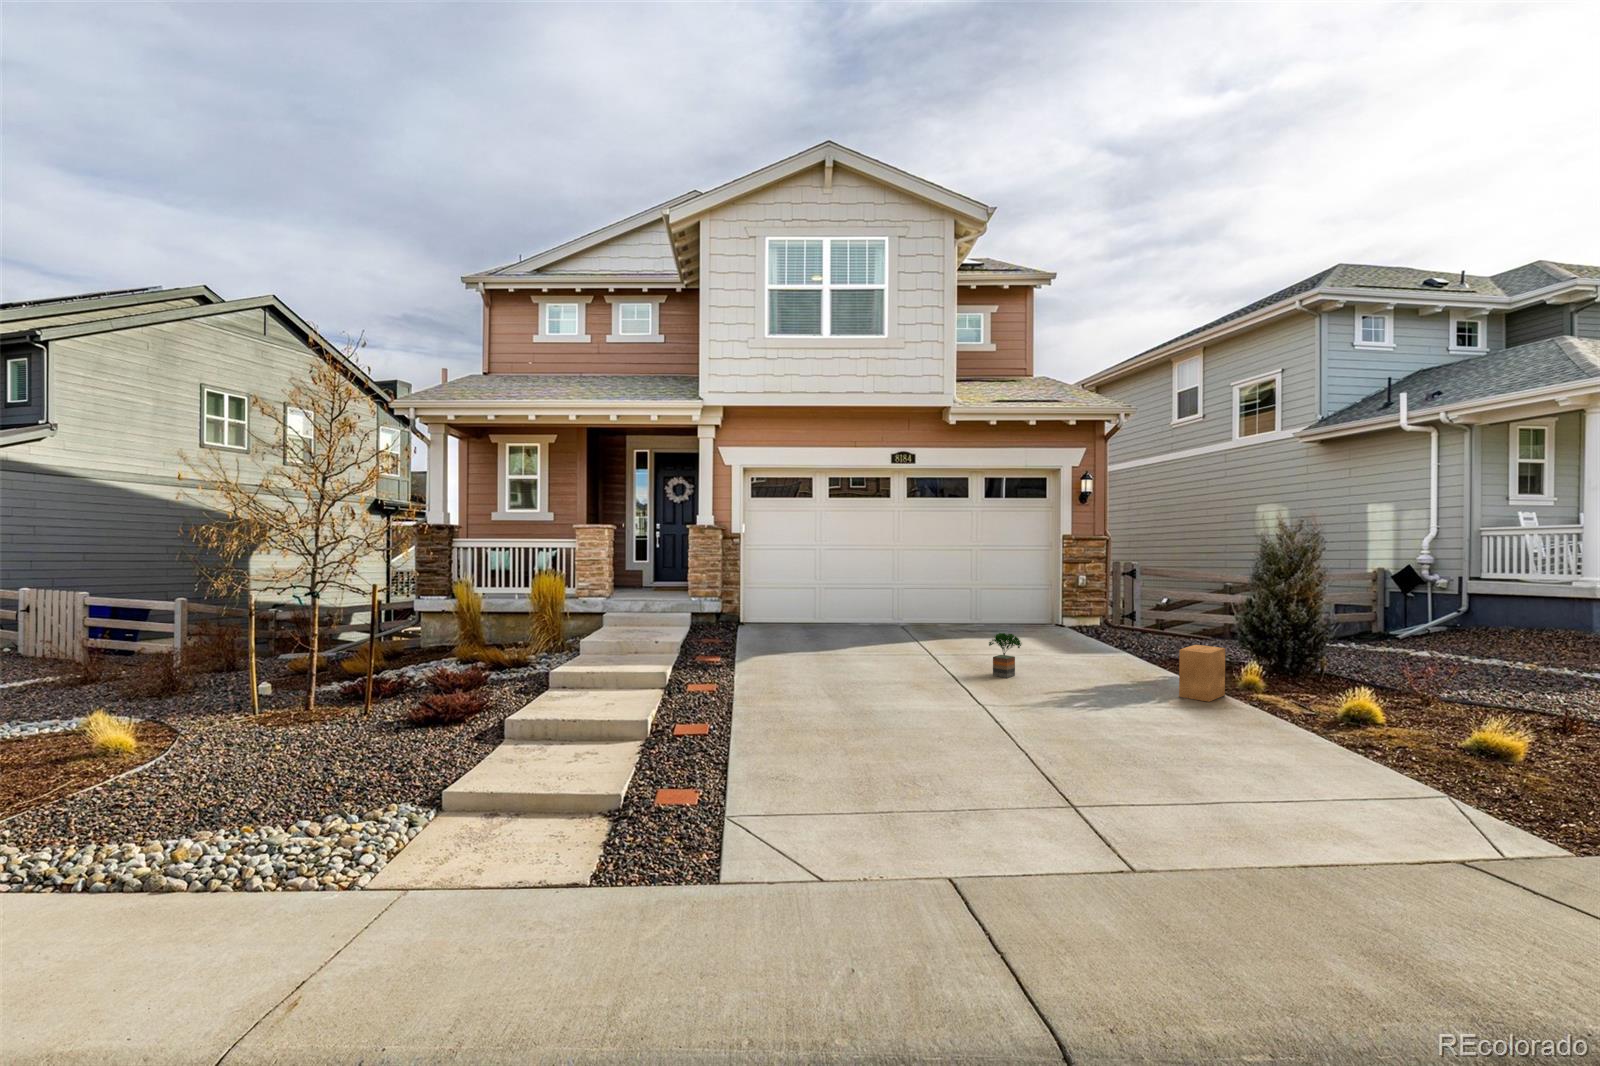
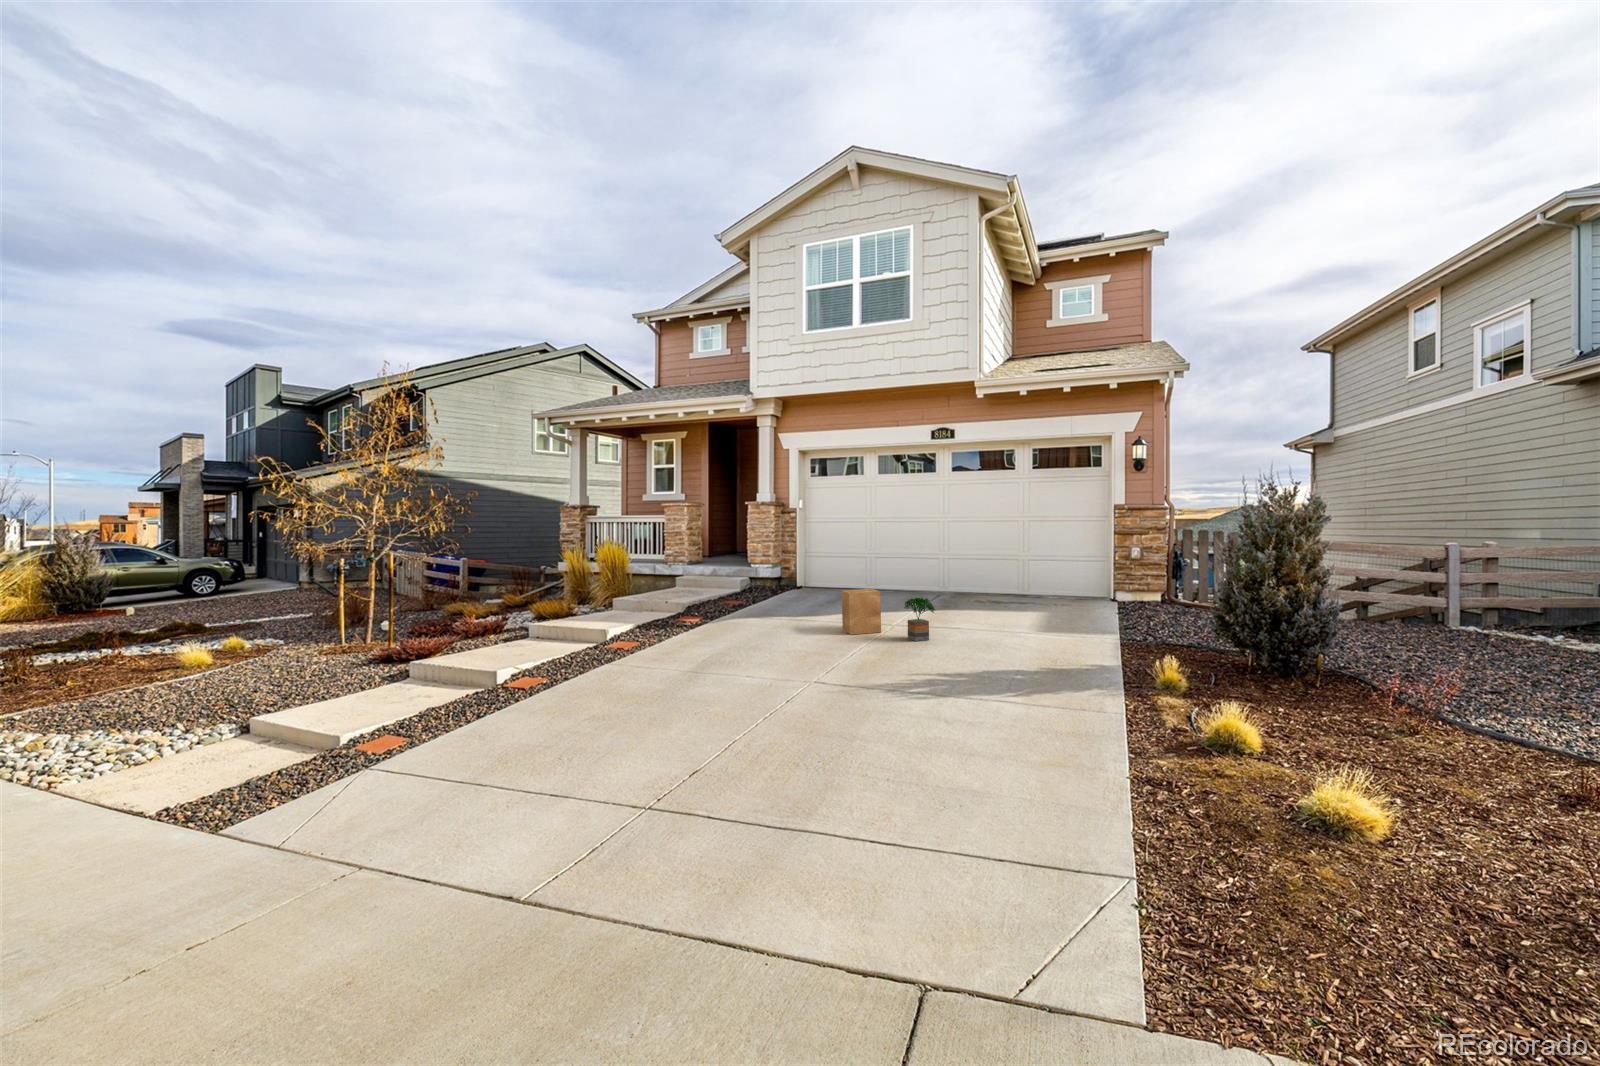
cardboard box: present [1179,645,1225,702] -> present [842,589,881,635]

